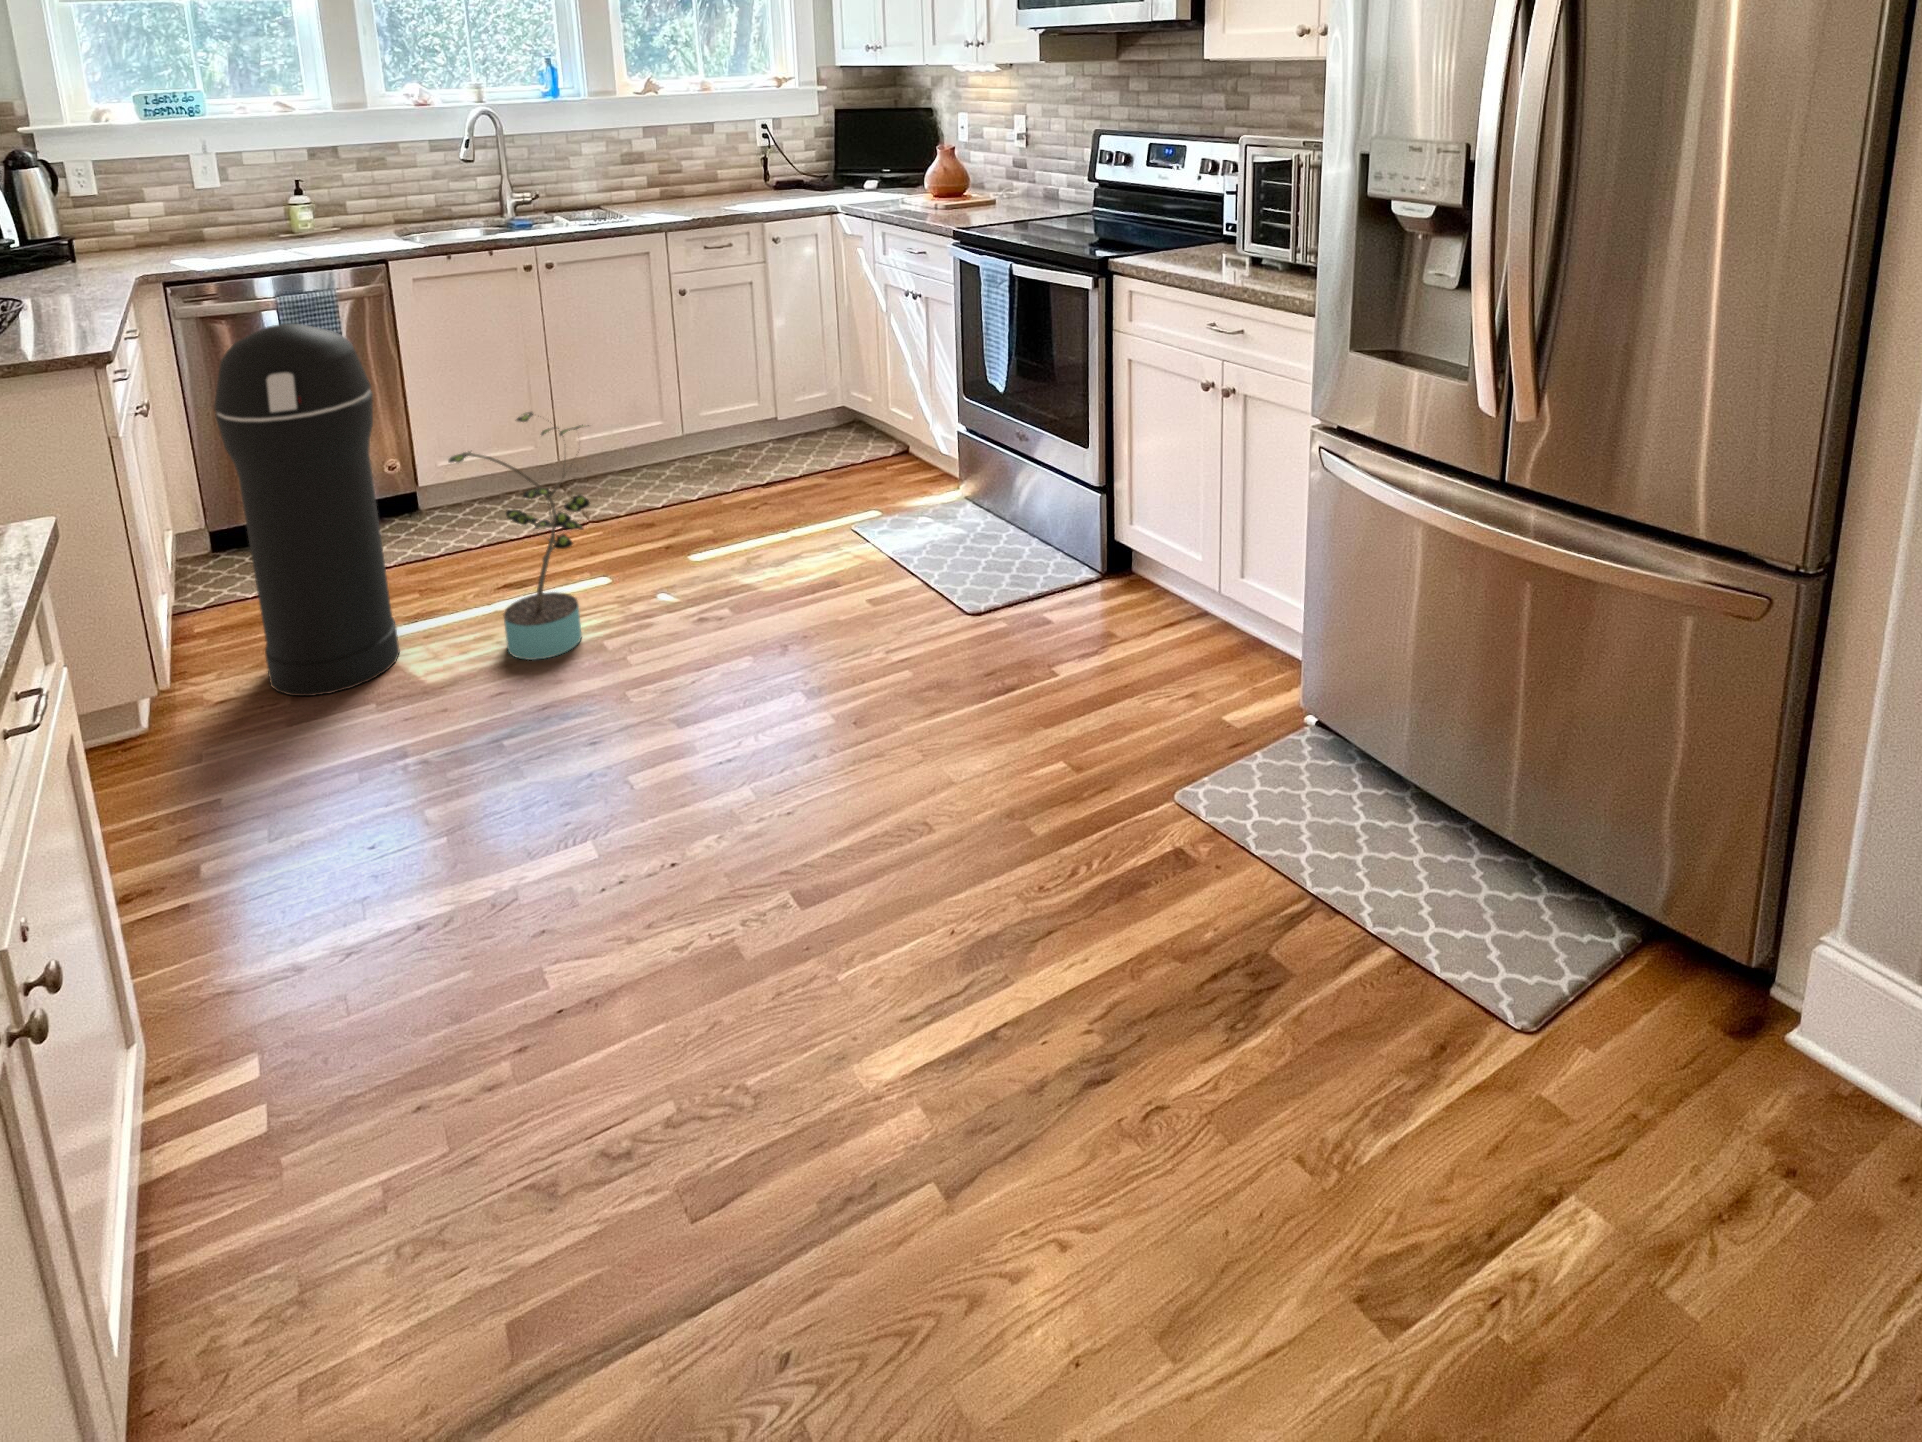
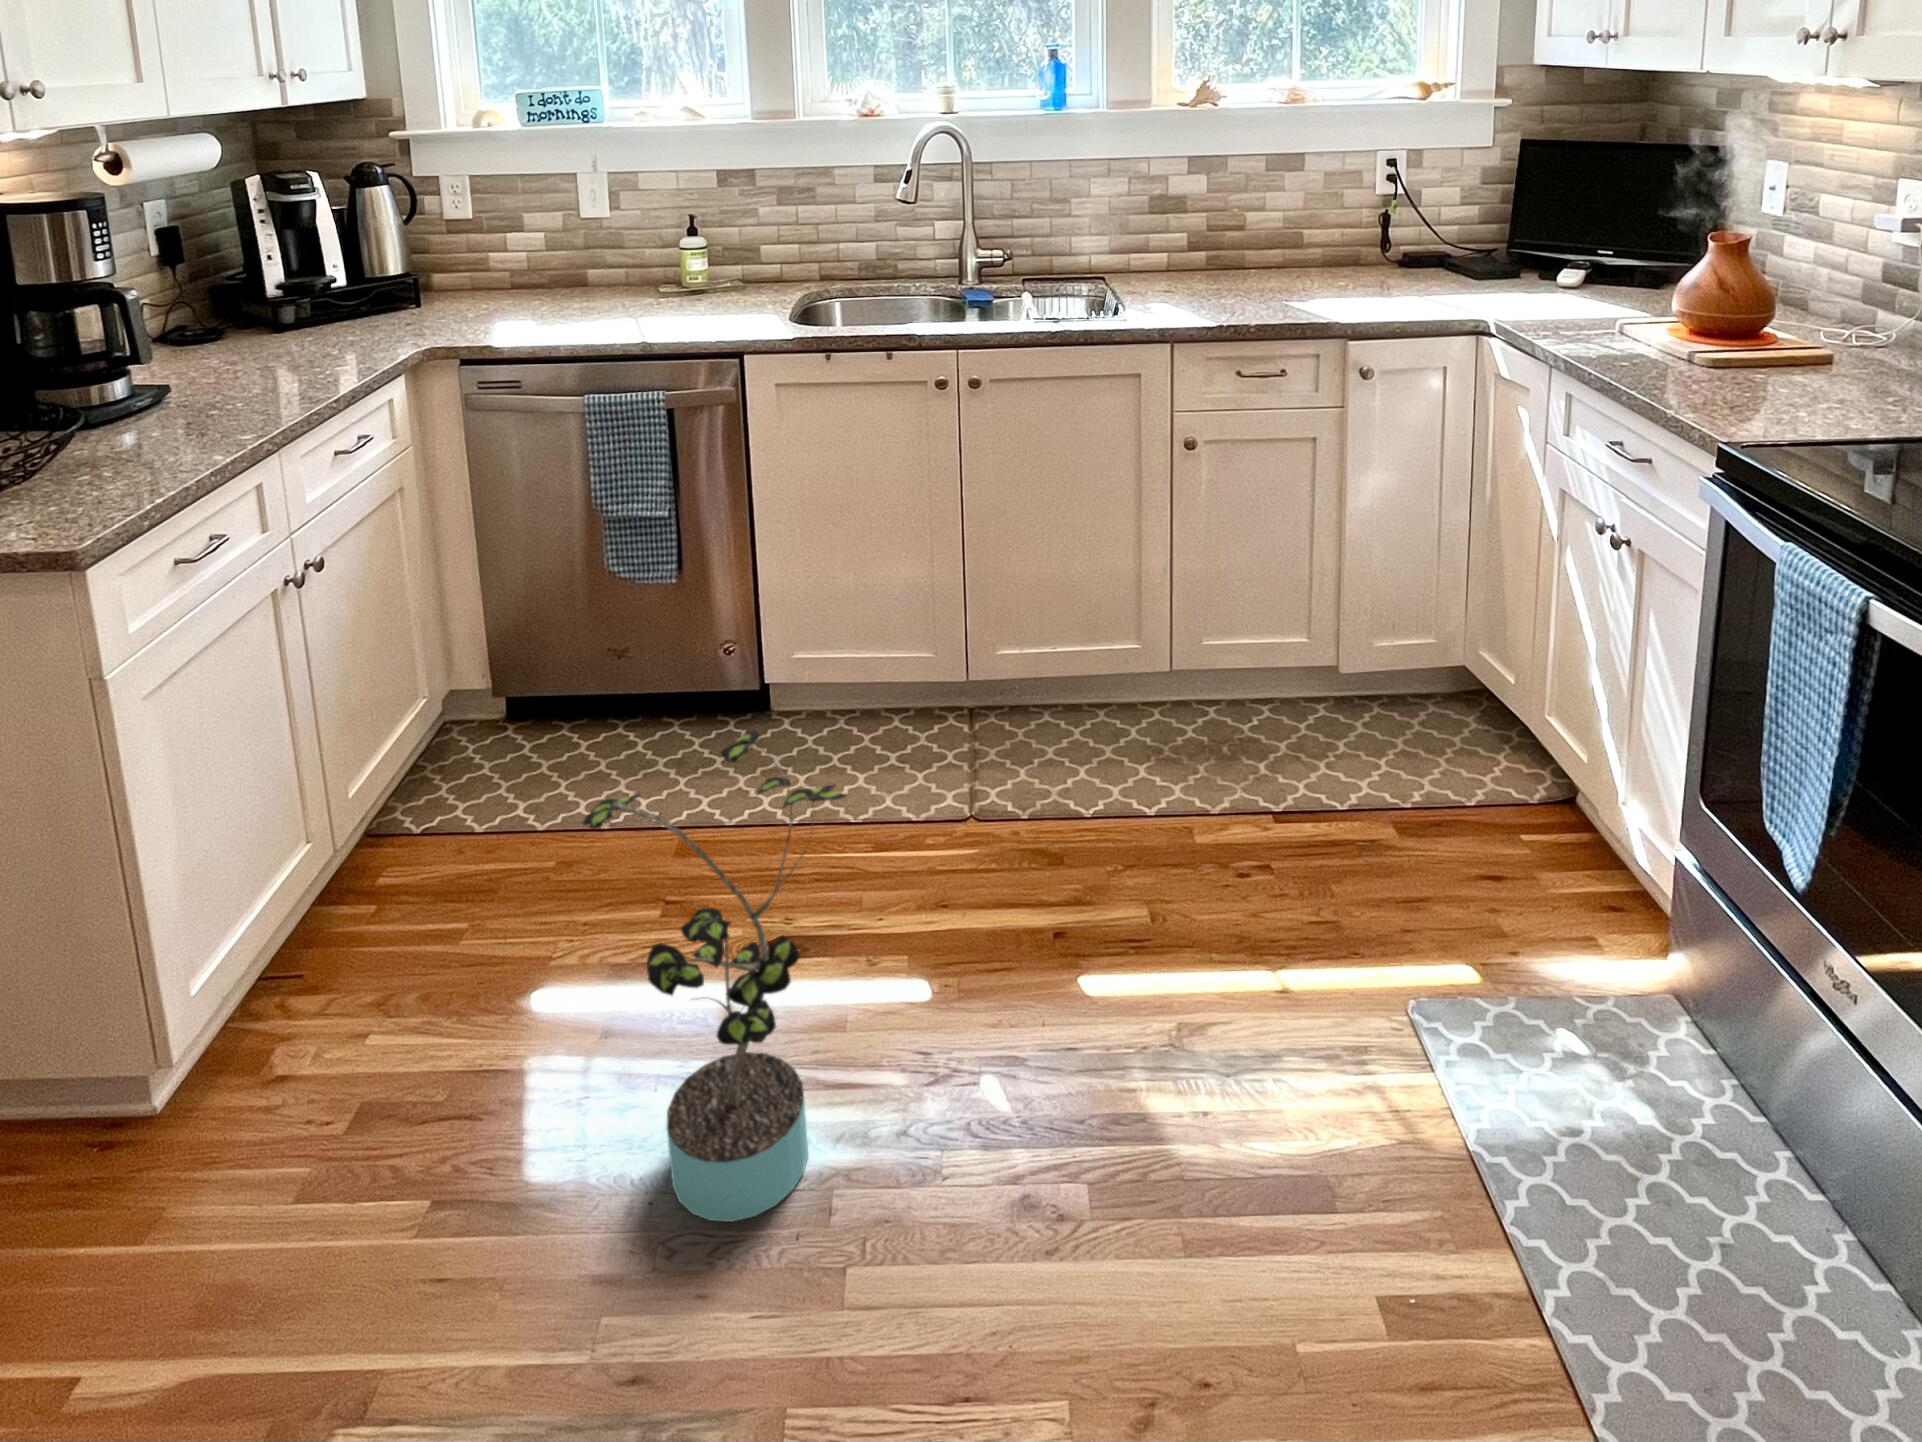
trash can: present [214,324,400,696] -> none [242,523,547,1161]

